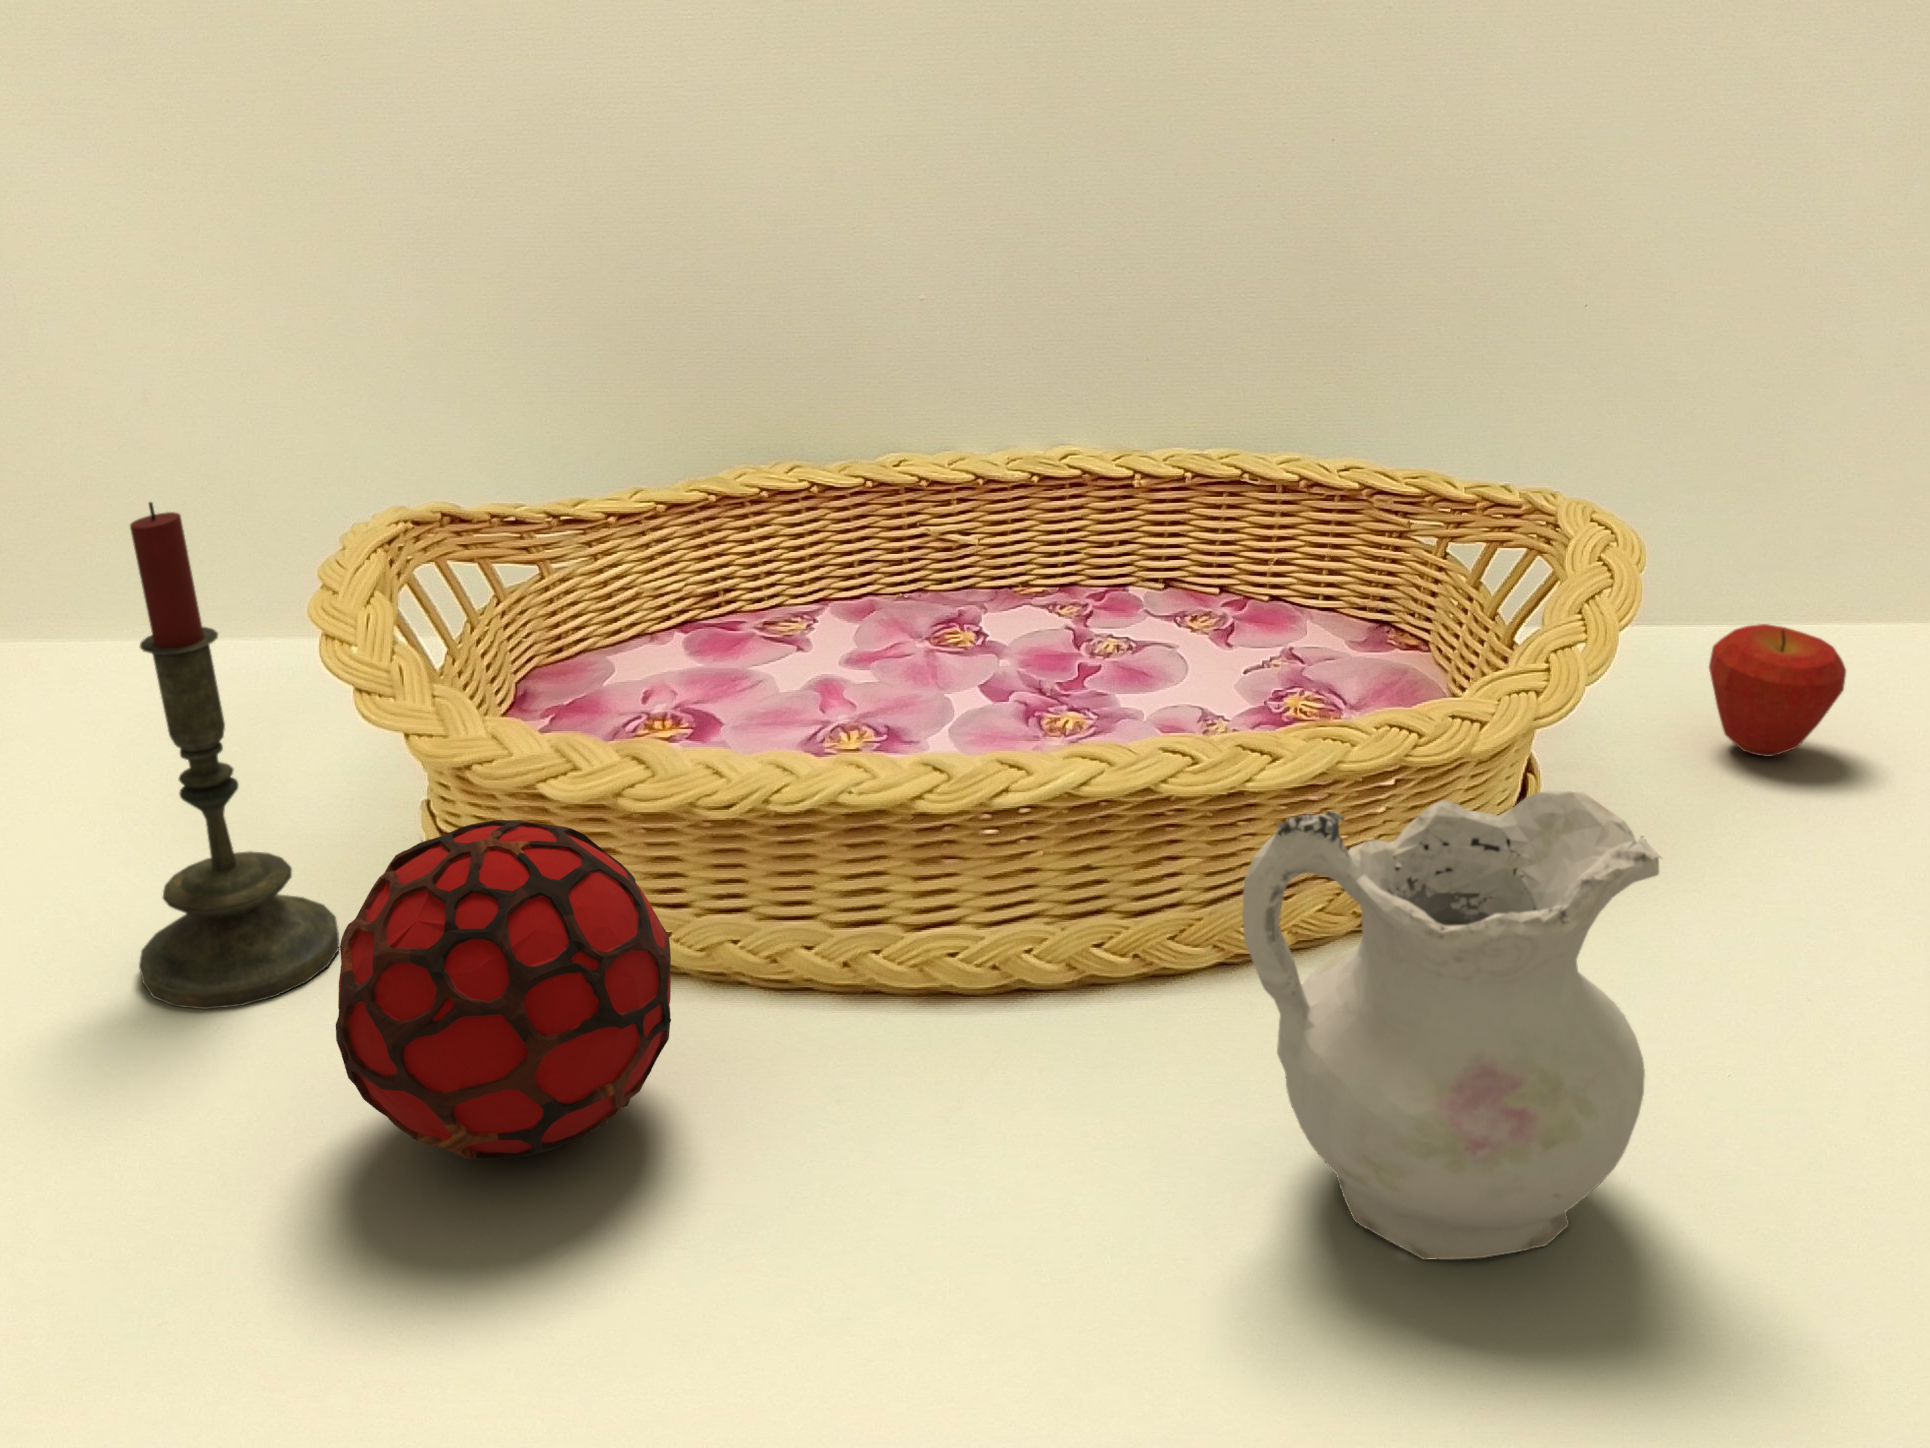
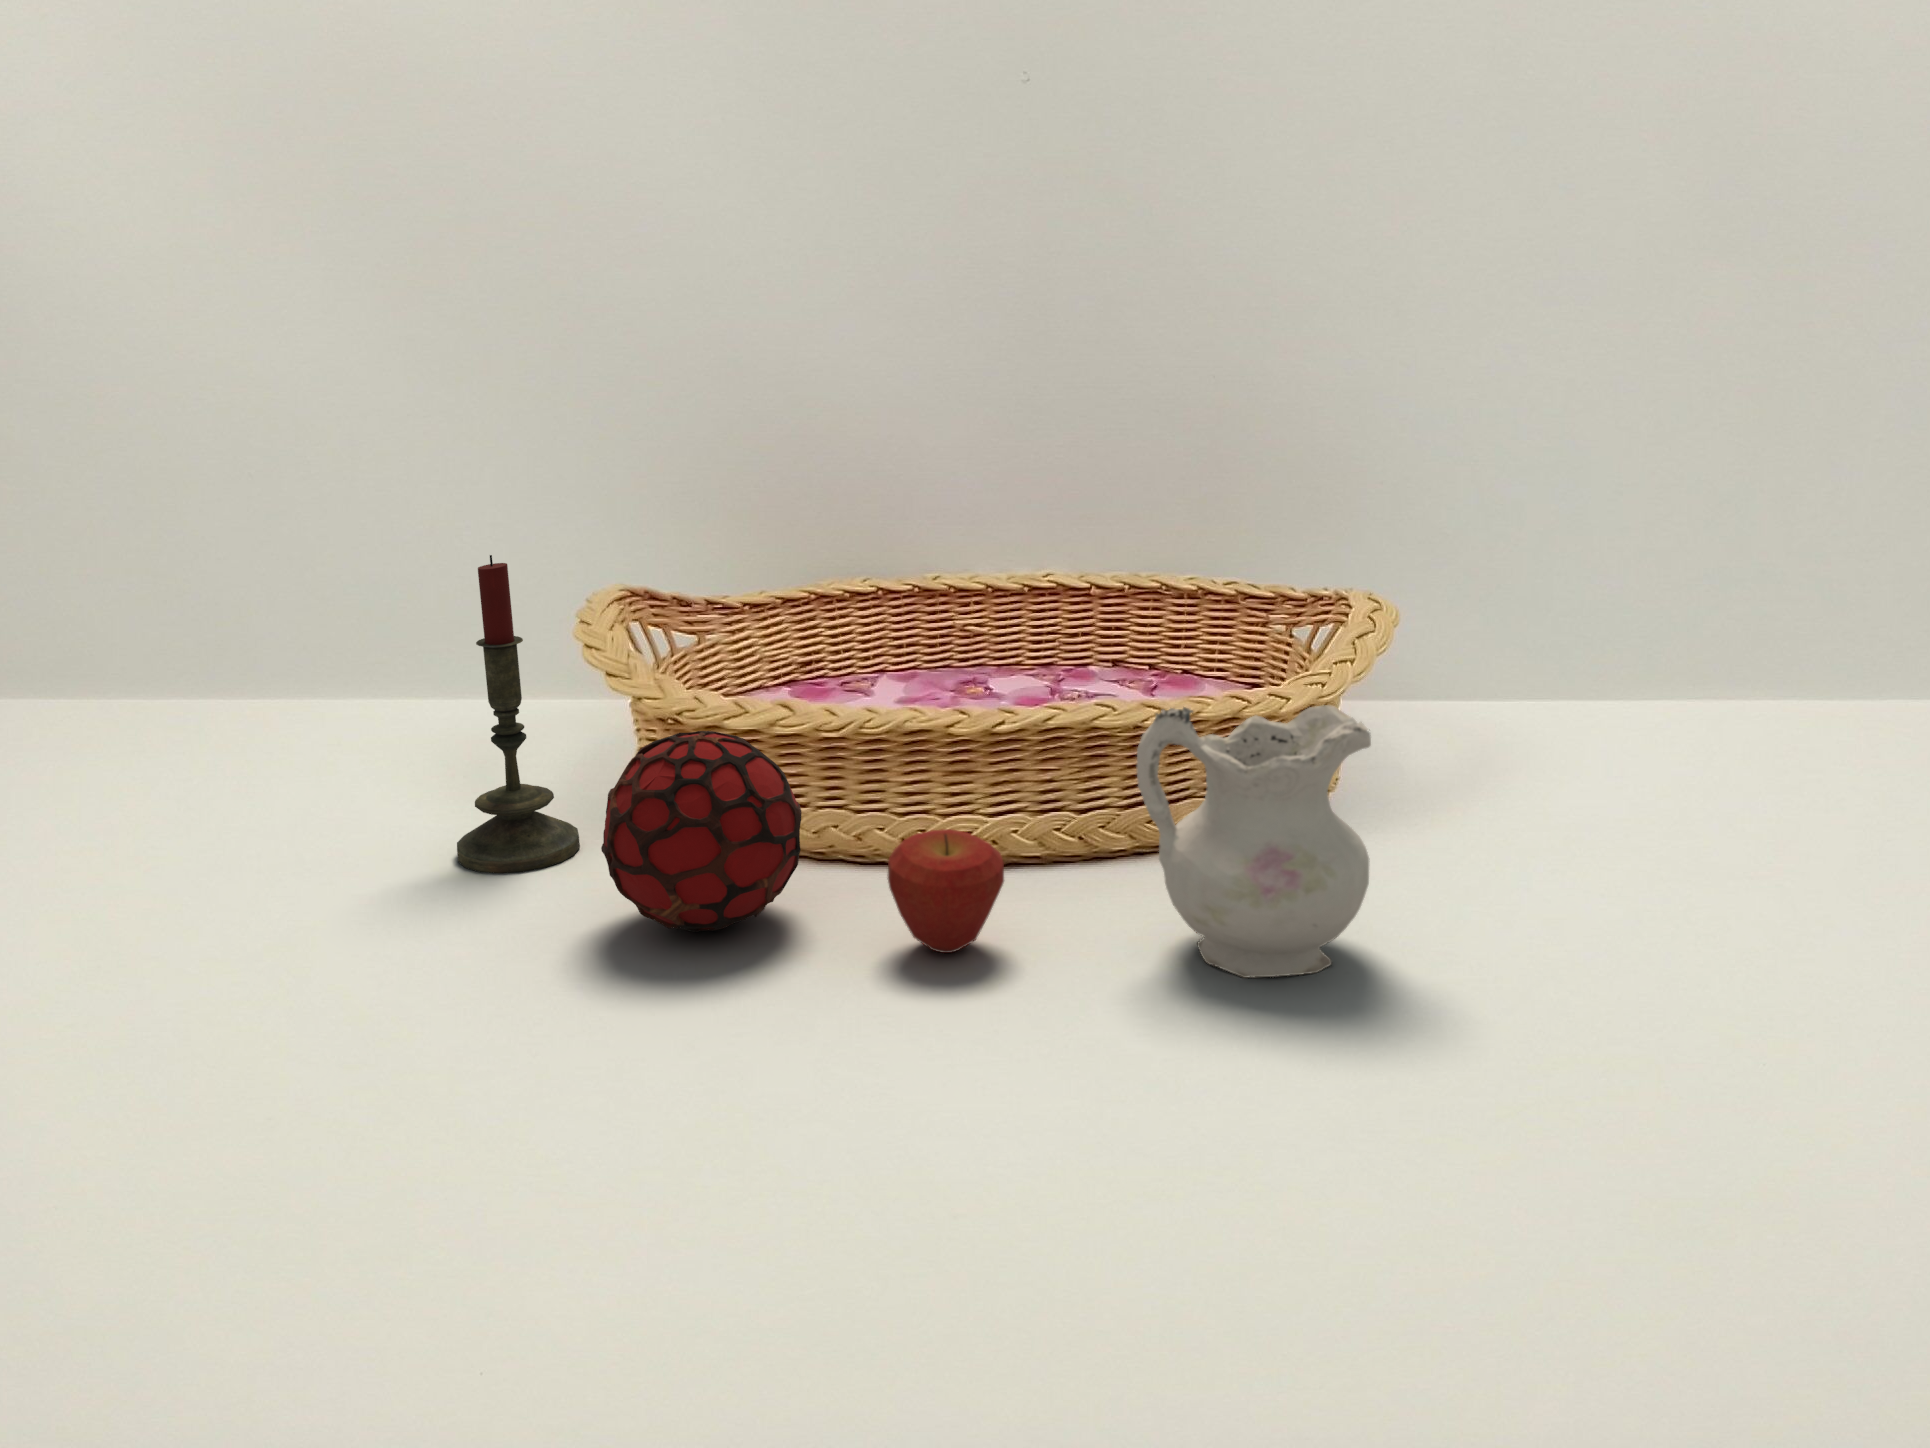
apple: present [1709,624,1846,757] -> present [887,829,1004,953]

